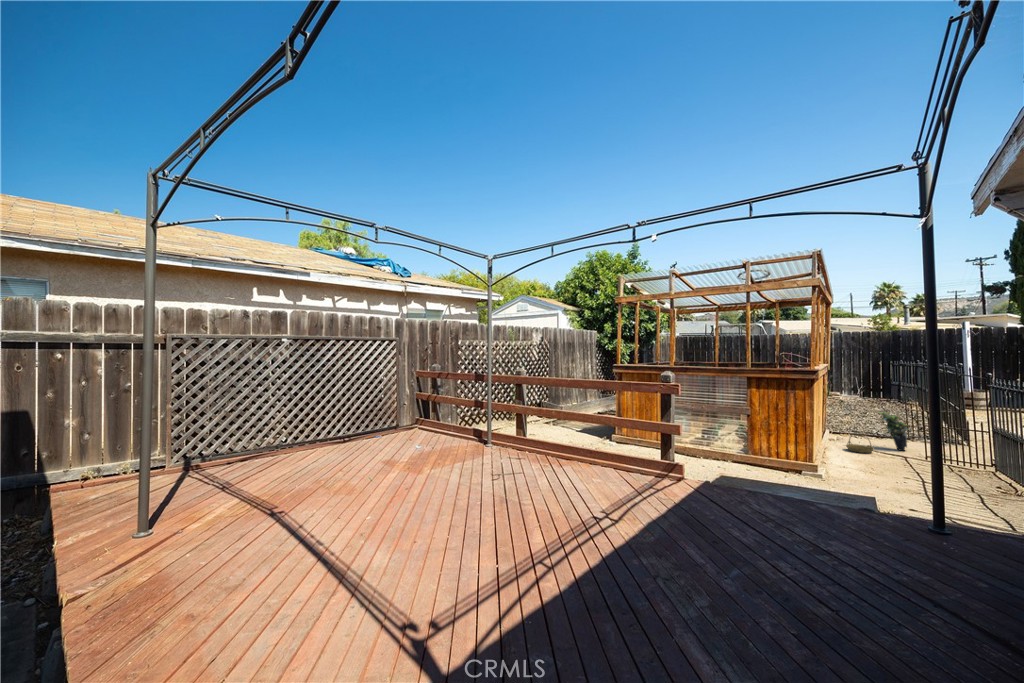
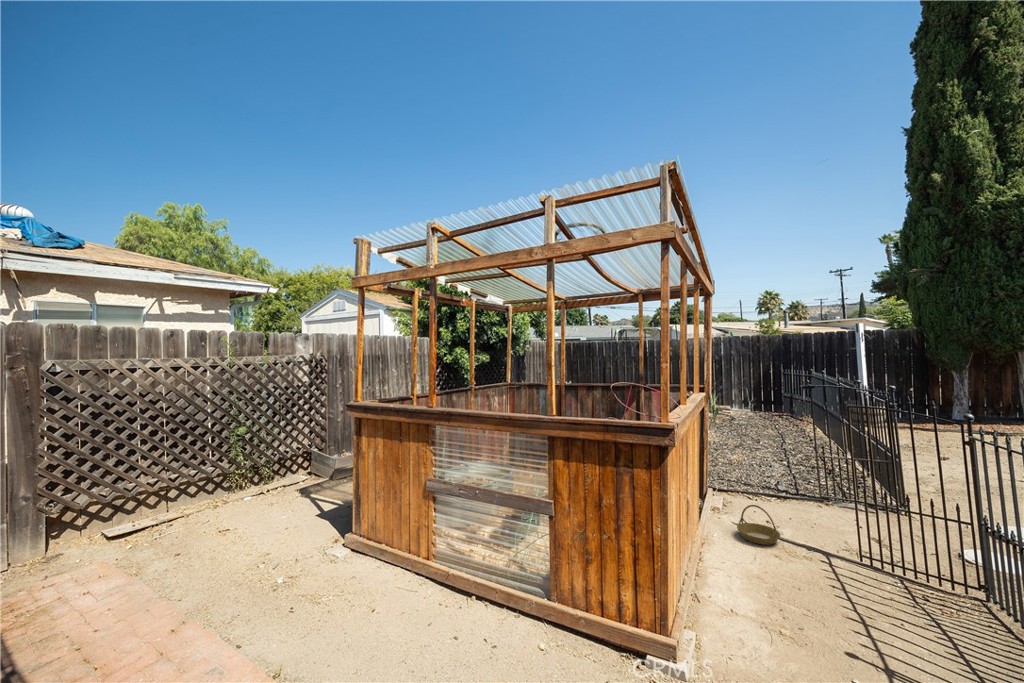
potted plant: present [879,412,909,451] -> none [782,462,830,532]

